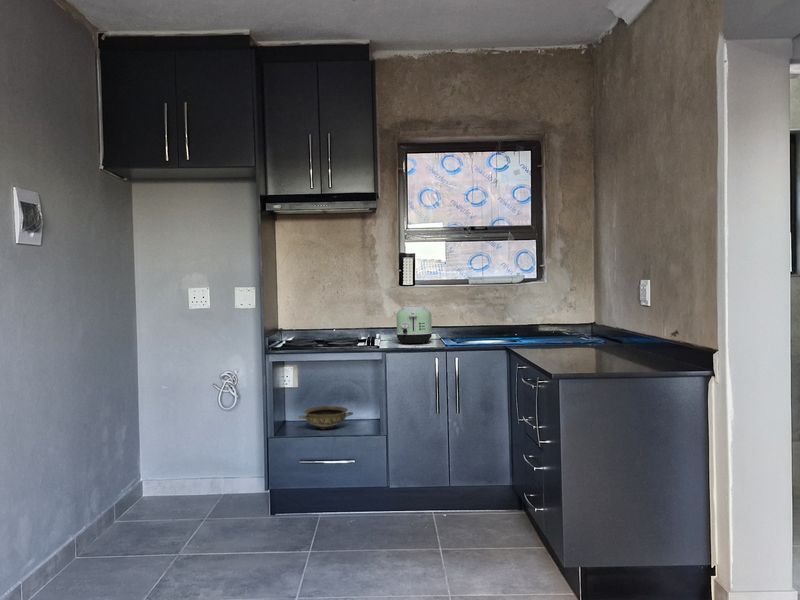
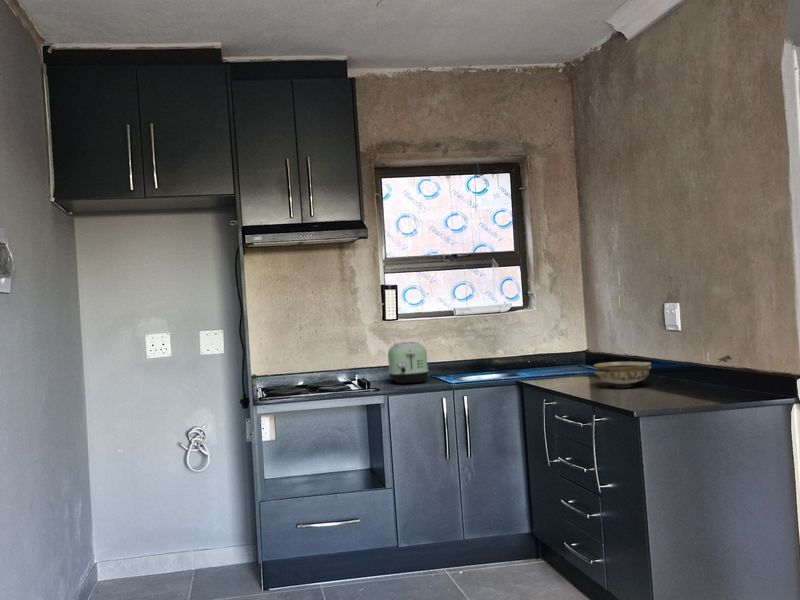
ceramic bowl: present [299,406,353,430] -> present [594,362,651,388]

